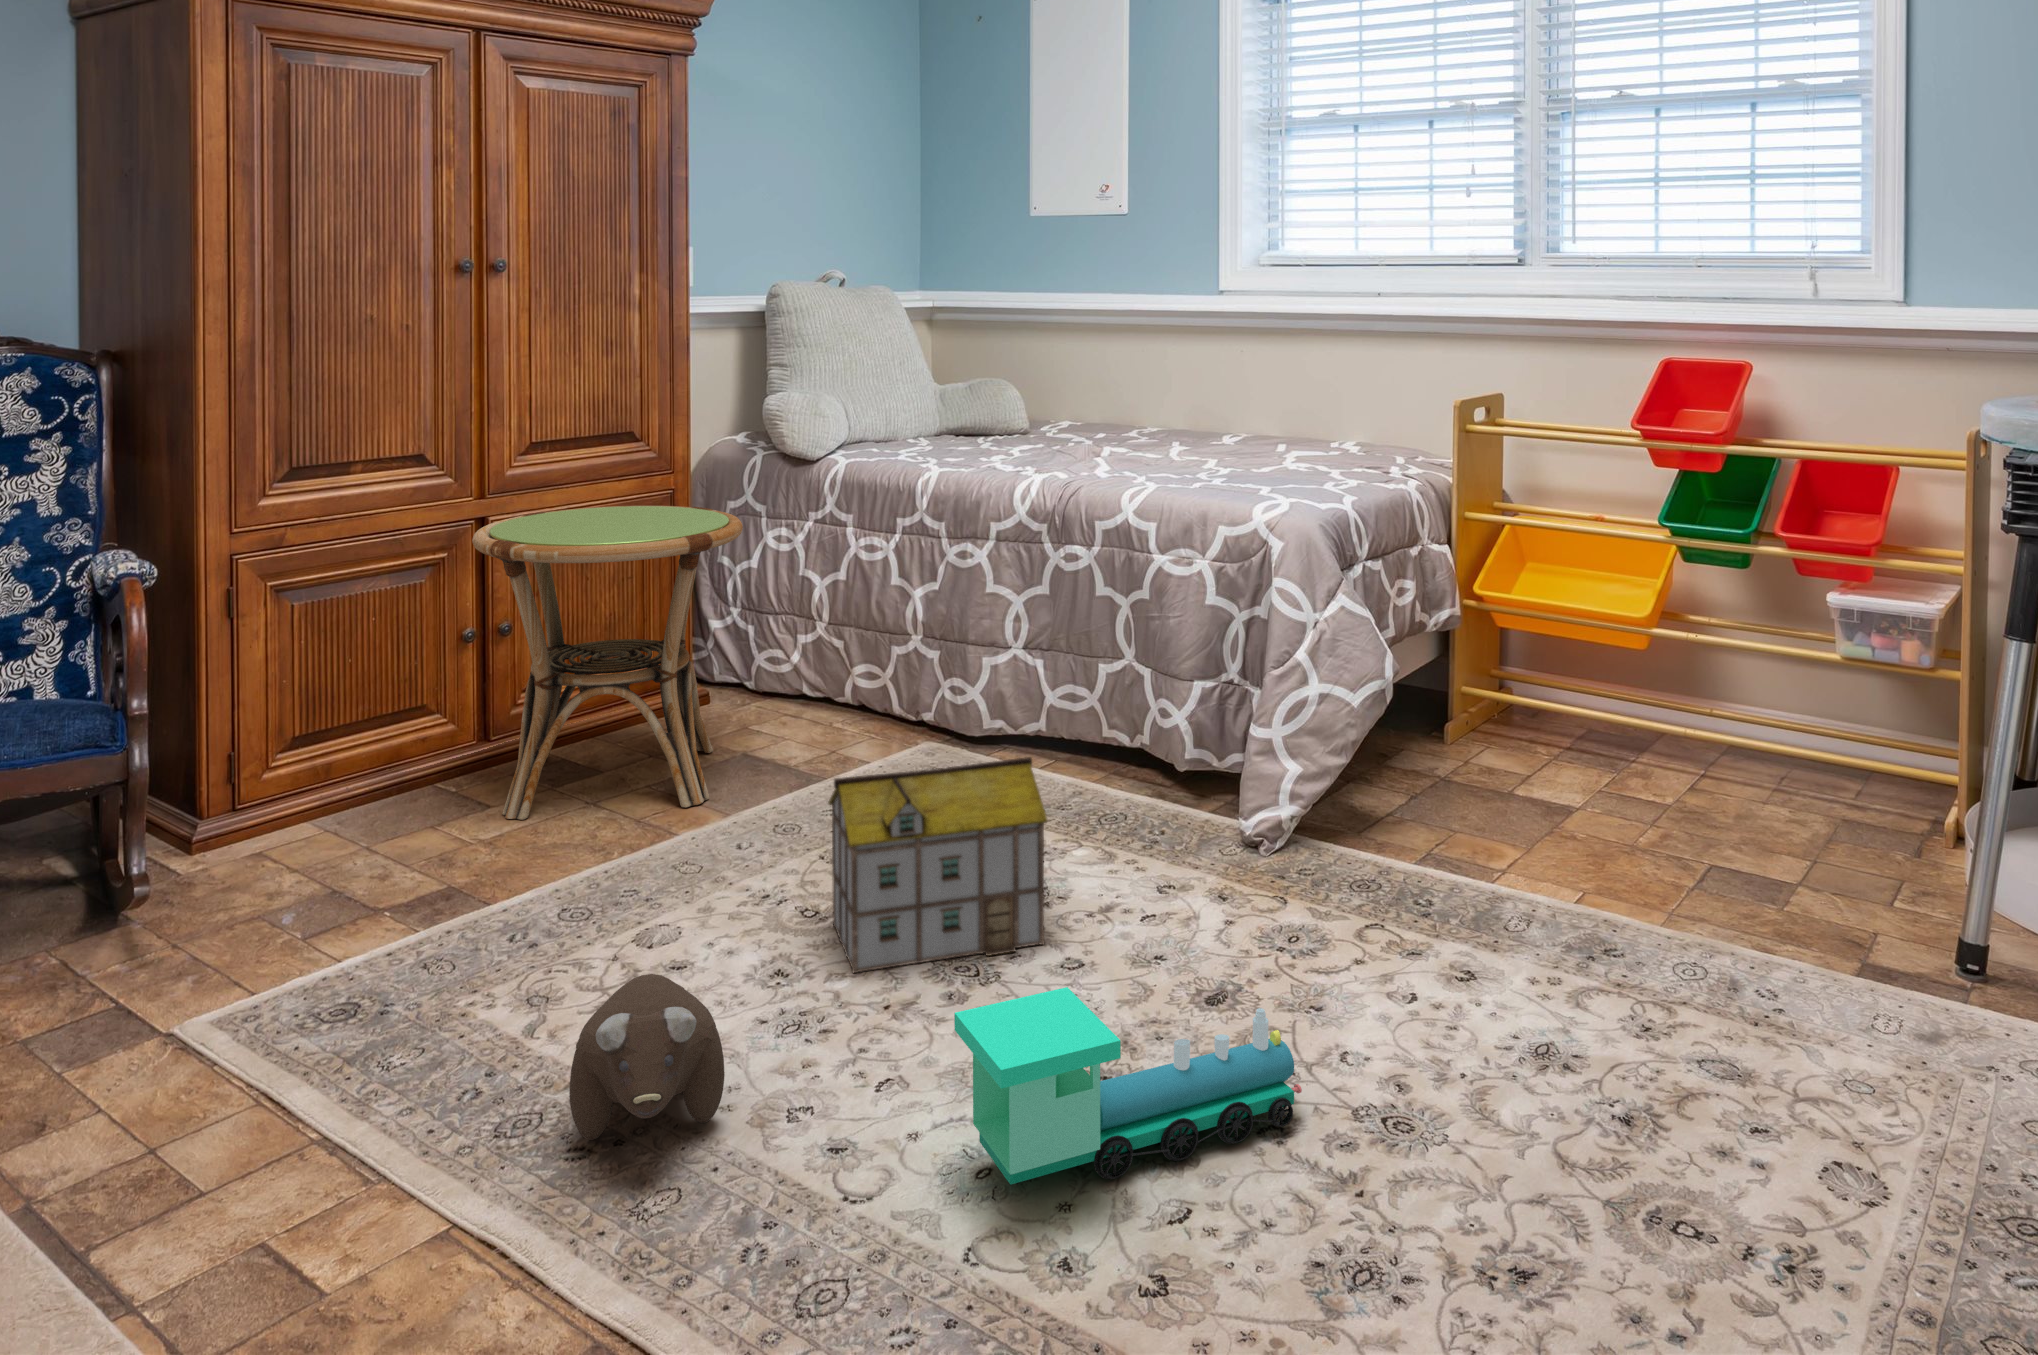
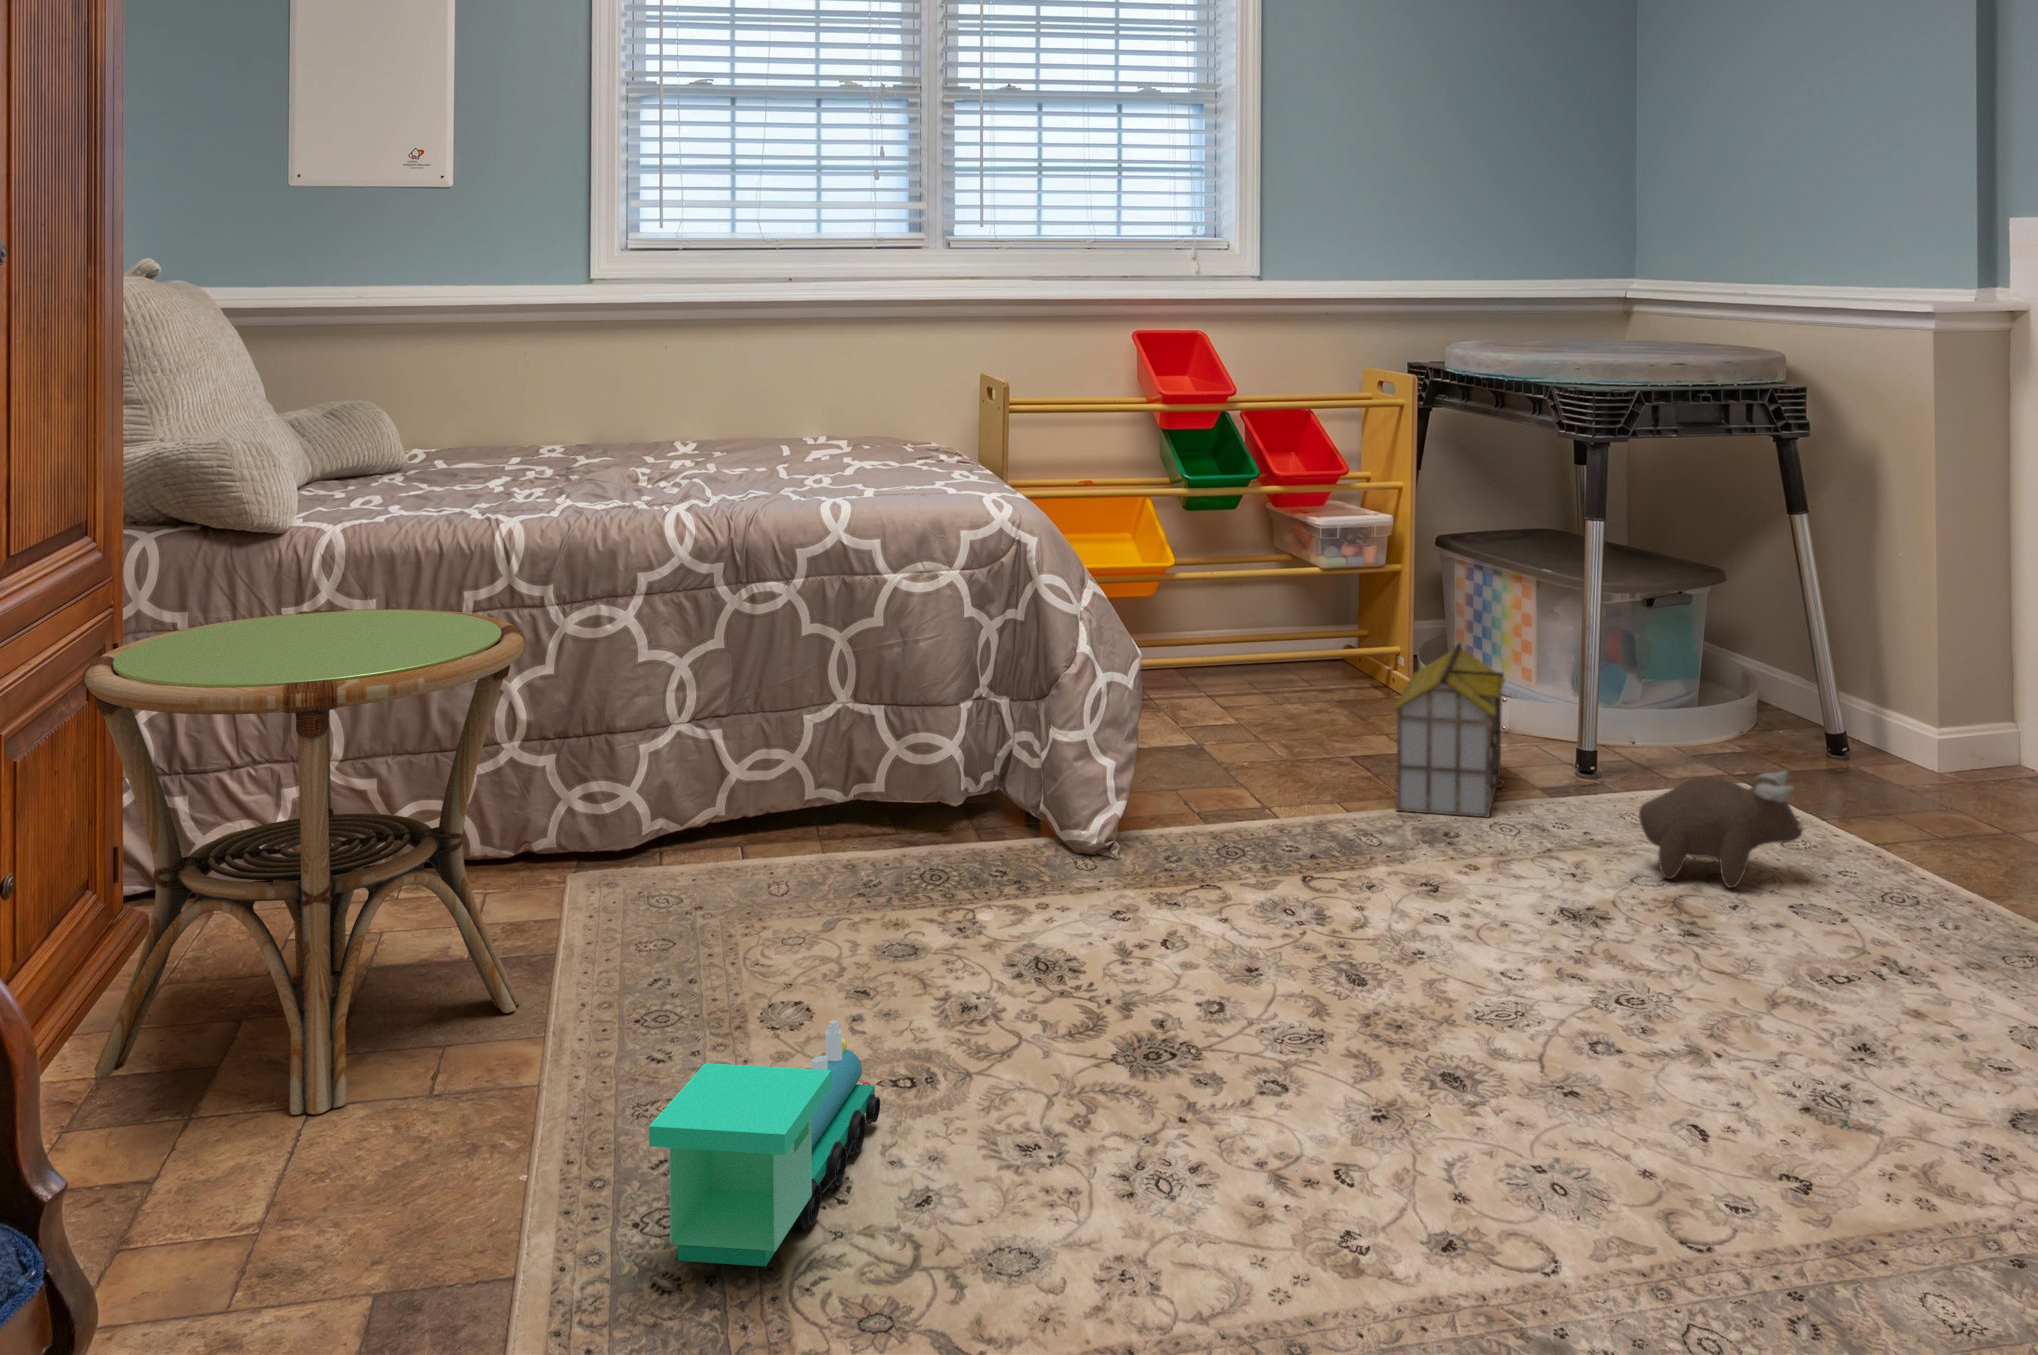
toy house: present [828,757,1048,973] -> present [1394,643,1505,817]
plush toy: present [569,974,725,1140] -> present [1639,770,1807,888]
toy train: present [954,987,1302,1185] -> present [649,1020,880,1266]

